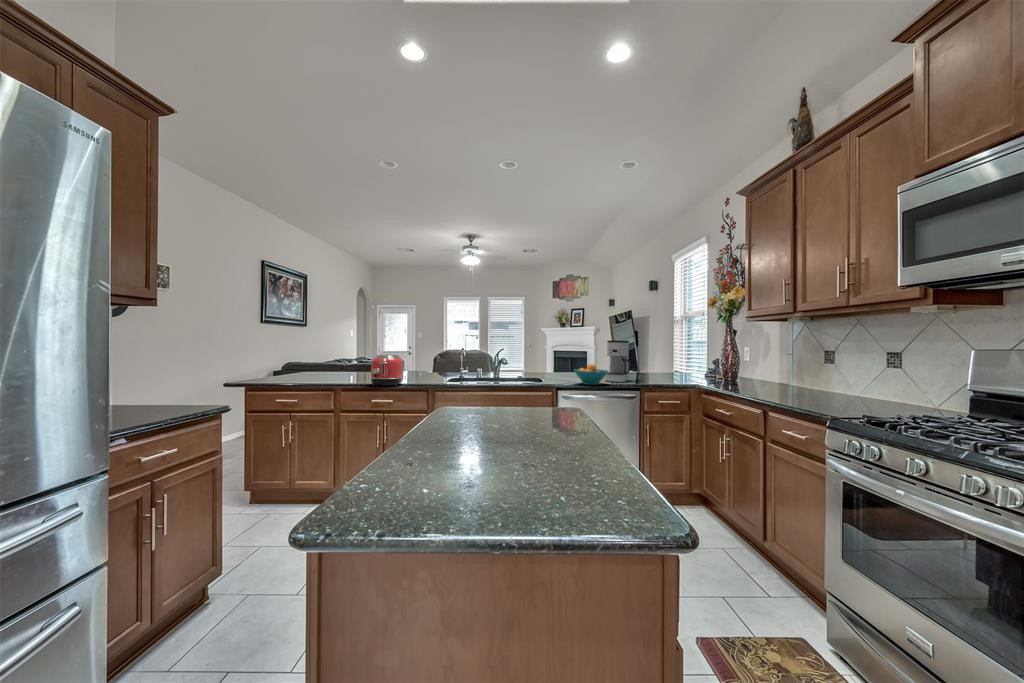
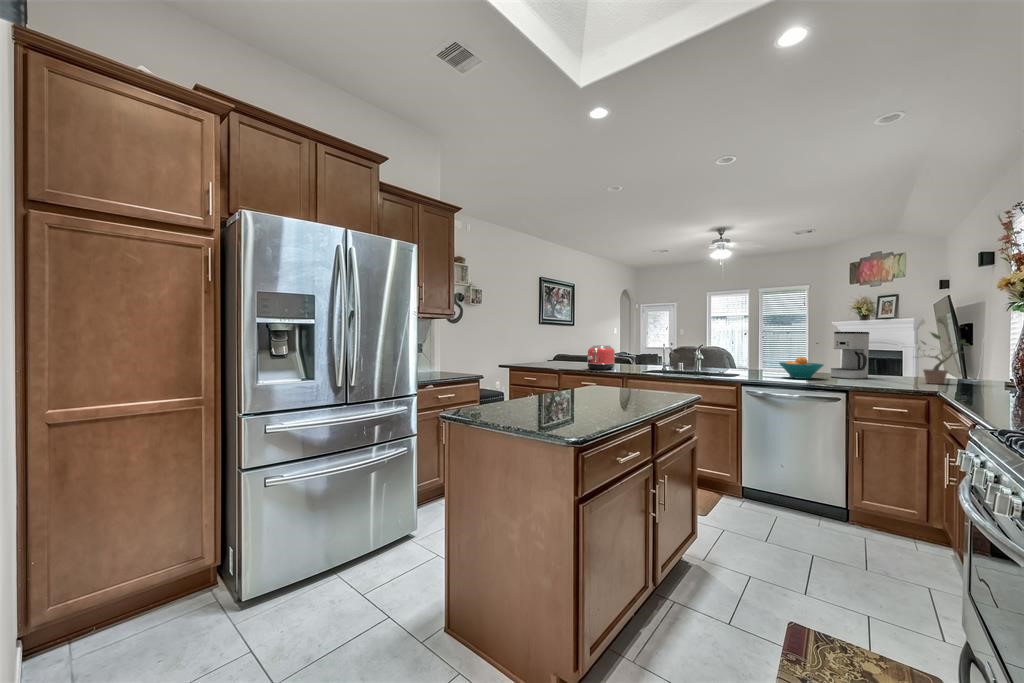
potted plant: none [662,341,695,384] -> present [922,333,968,384]

